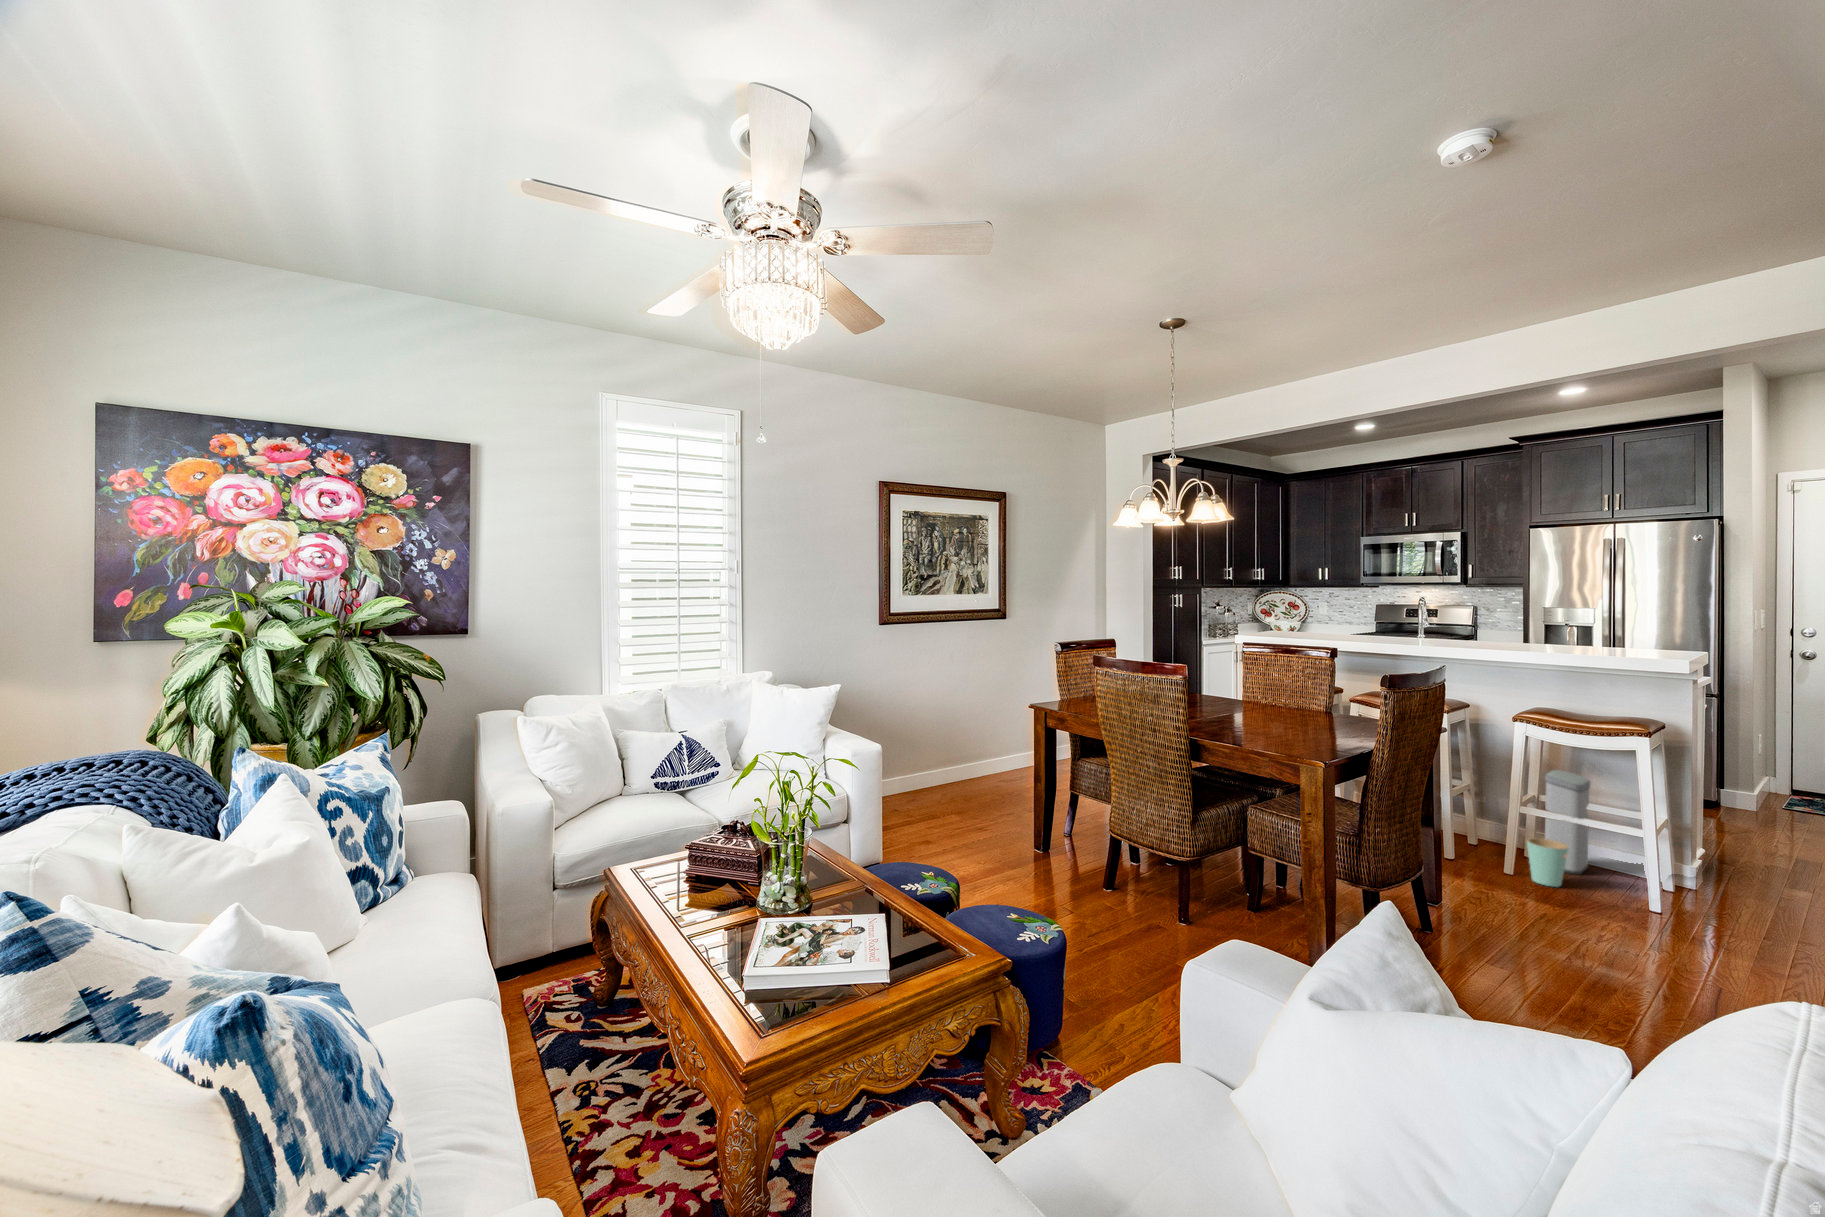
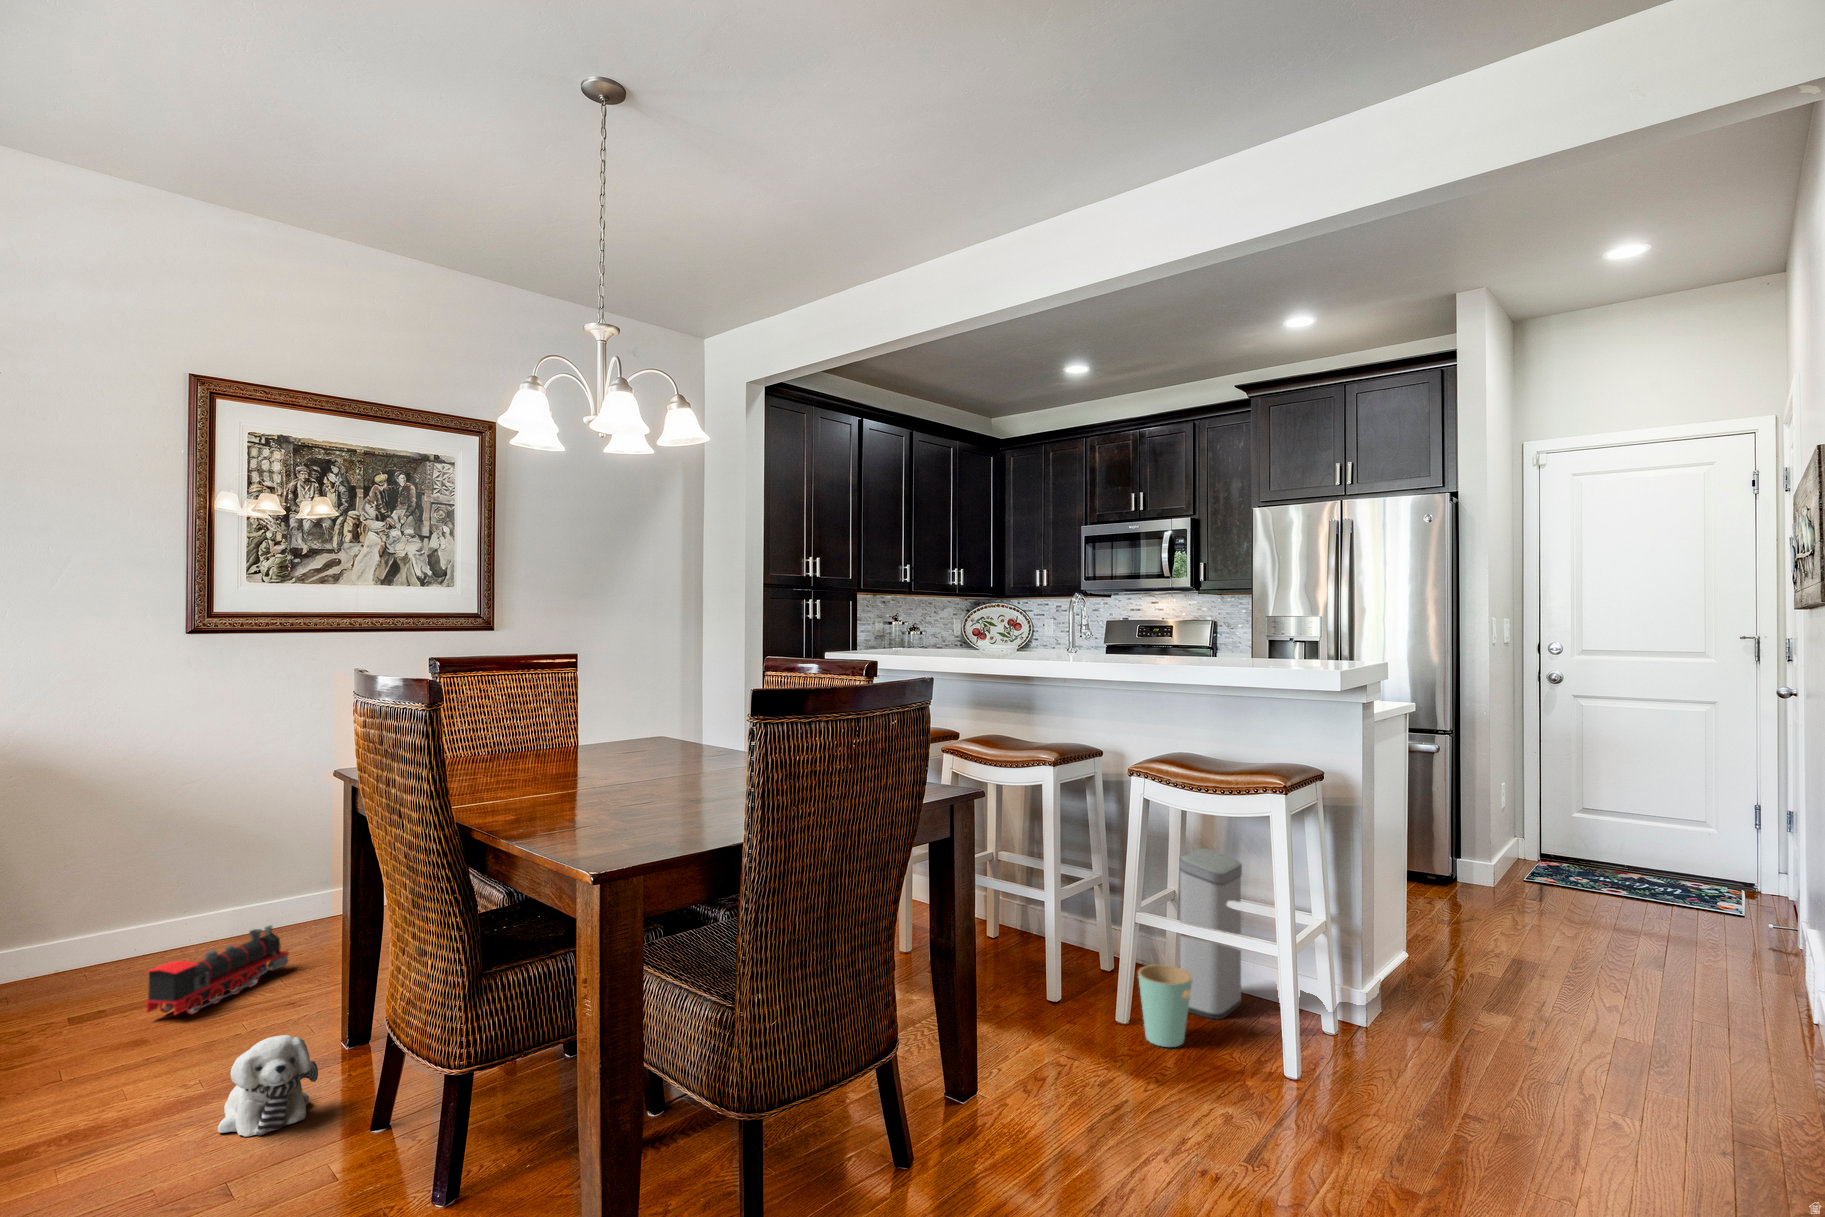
toy train: none [918,787,957,831] -> present [146,925,288,1015]
plush toy: none [1016,839,1067,886] -> present [218,1035,318,1137]

